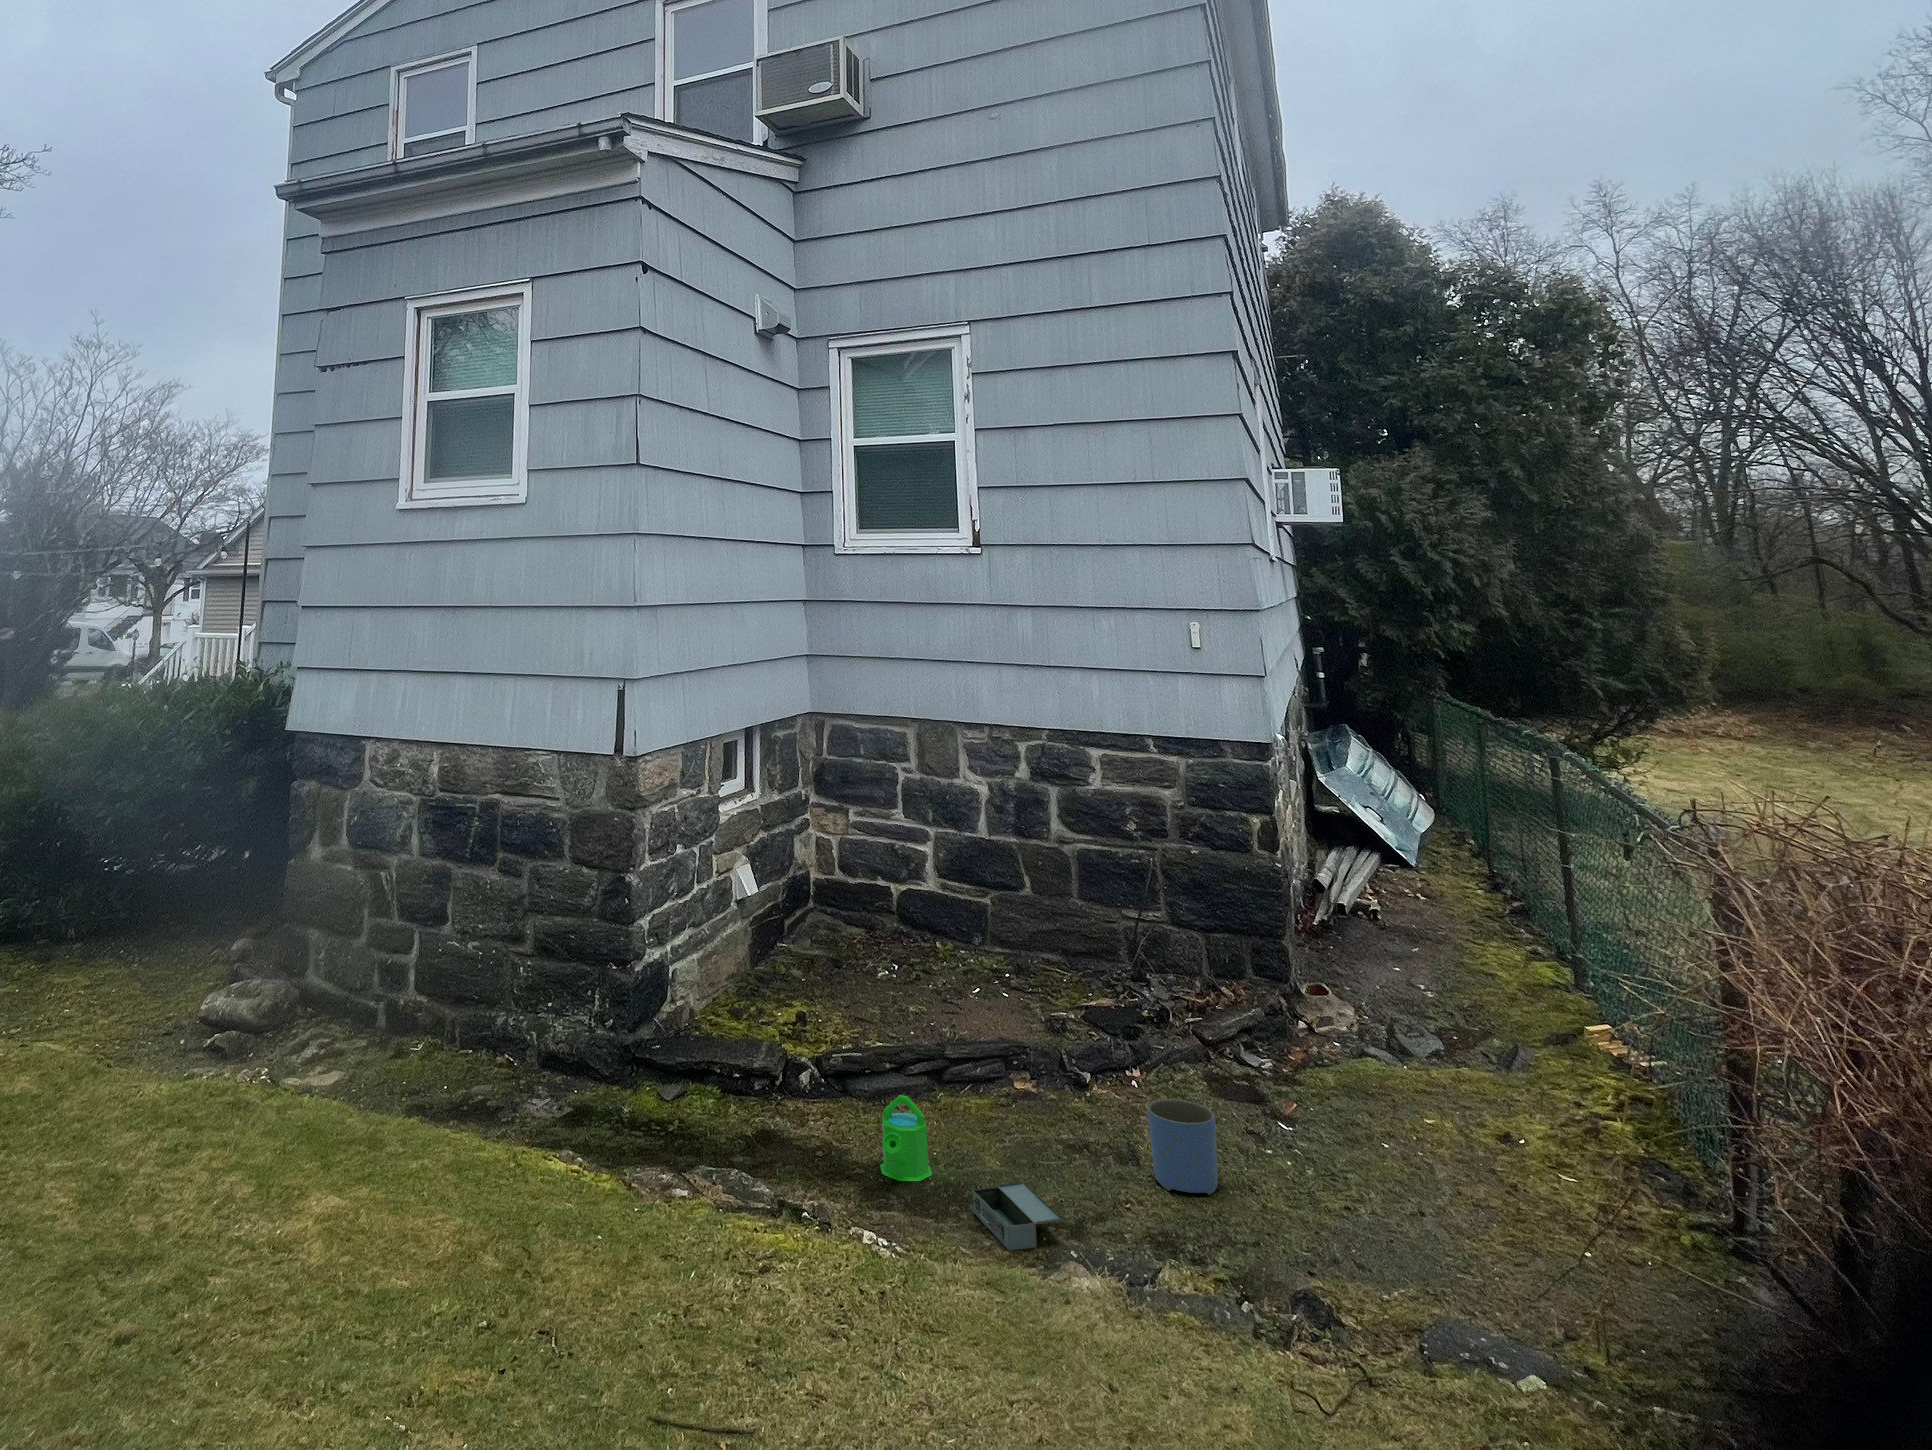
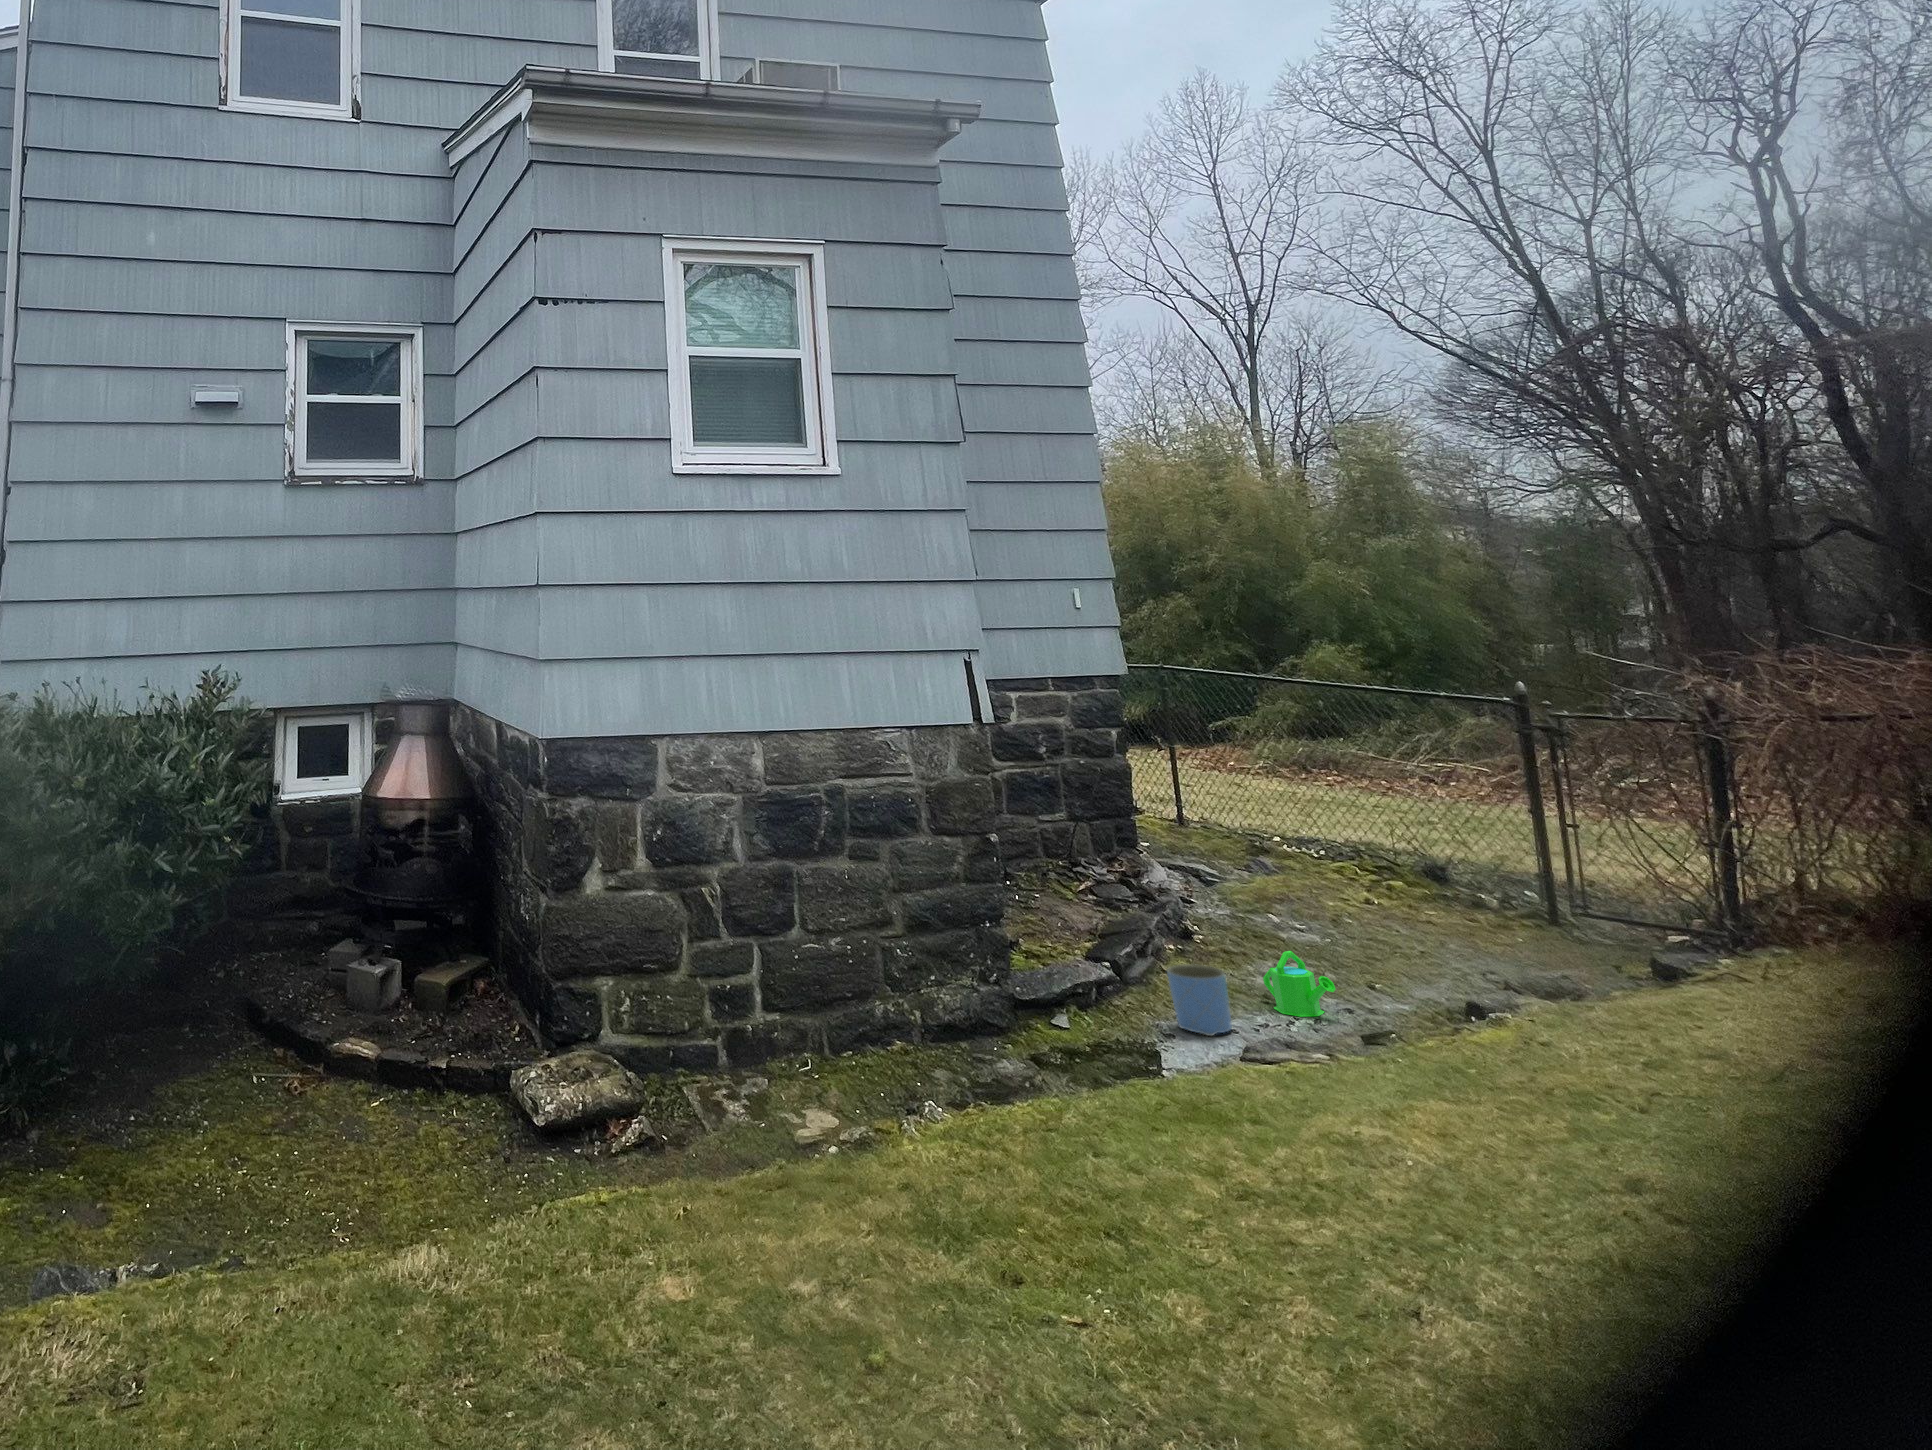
planter: present [1147,1099,1218,1195] -> present [1167,964,1232,1036]
toolbox: present [973,1182,1062,1251] -> none [1396,983,1475,1021]

